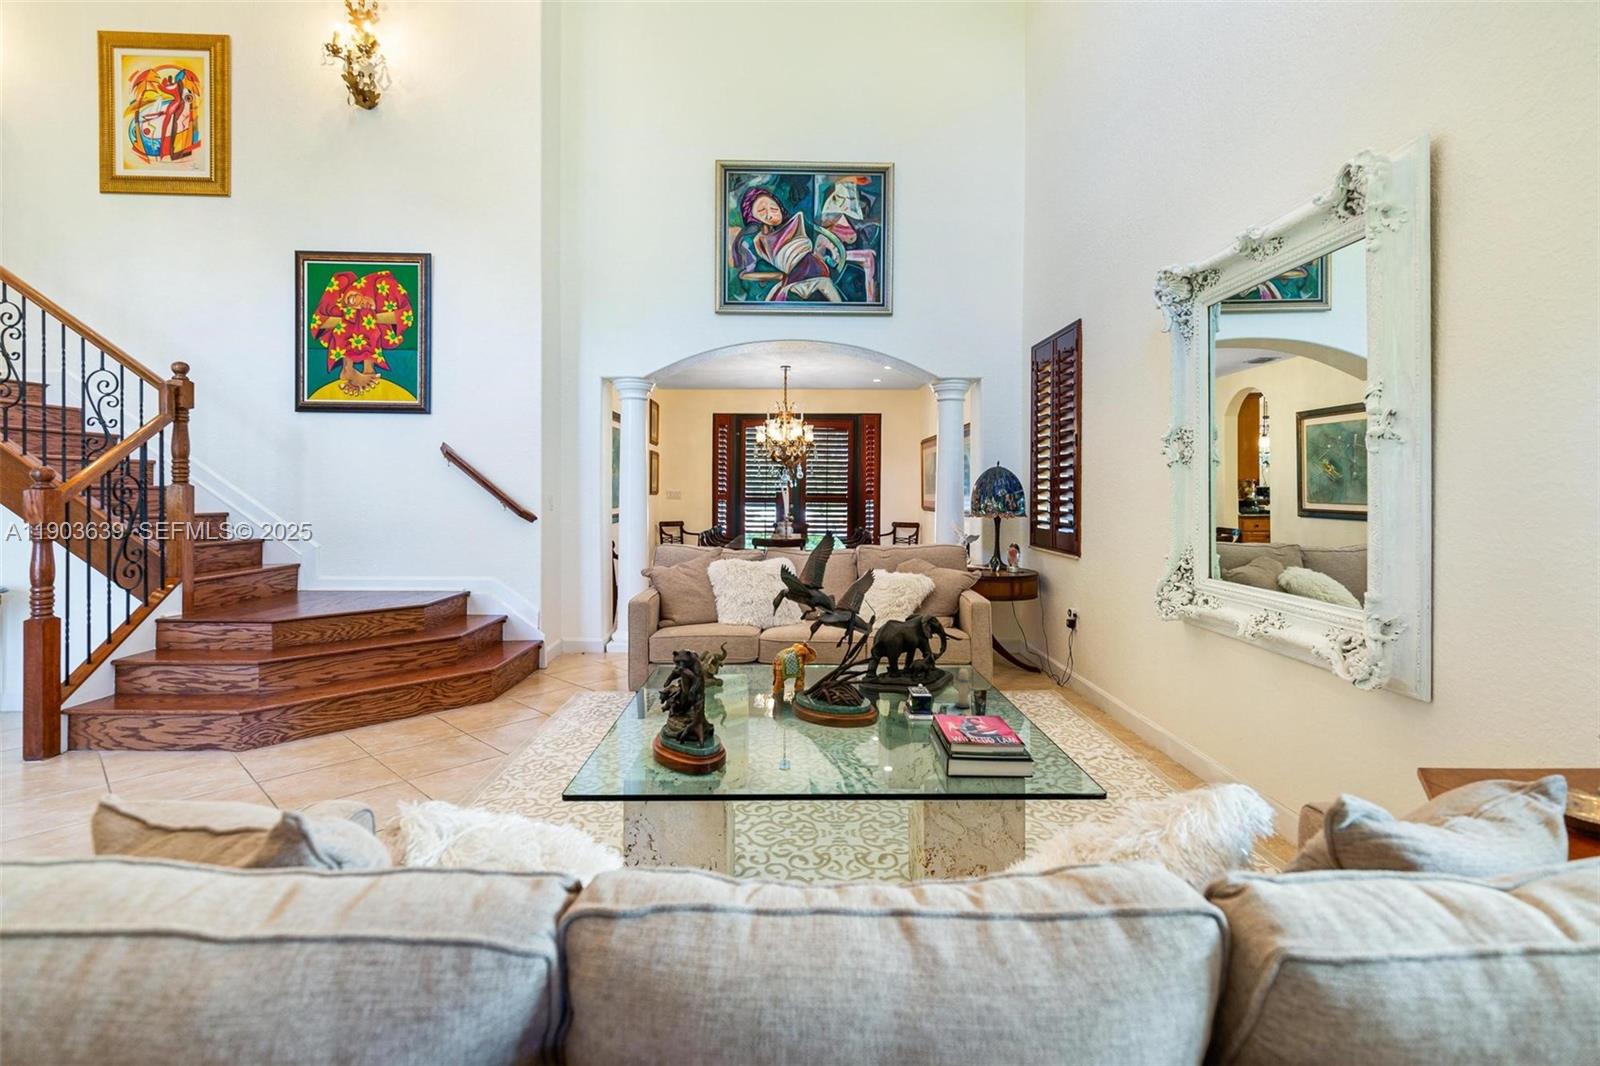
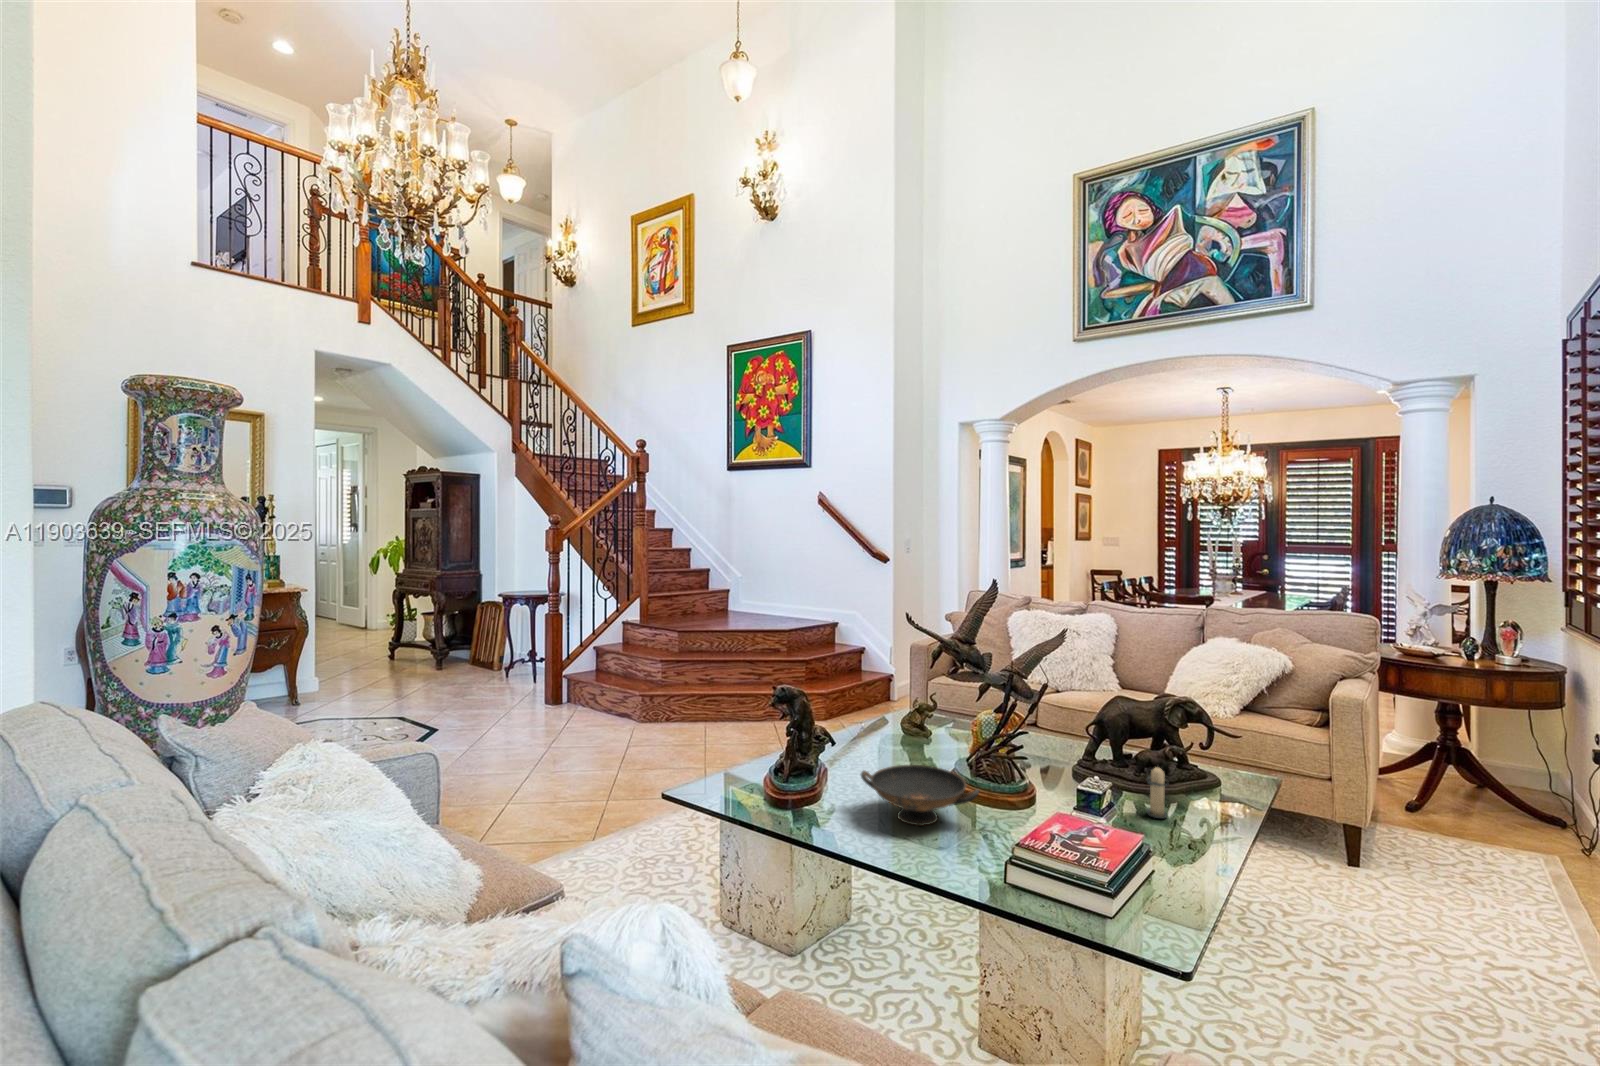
decorative bowl: none [762,705,877,762] -> present [861,765,980,825]

